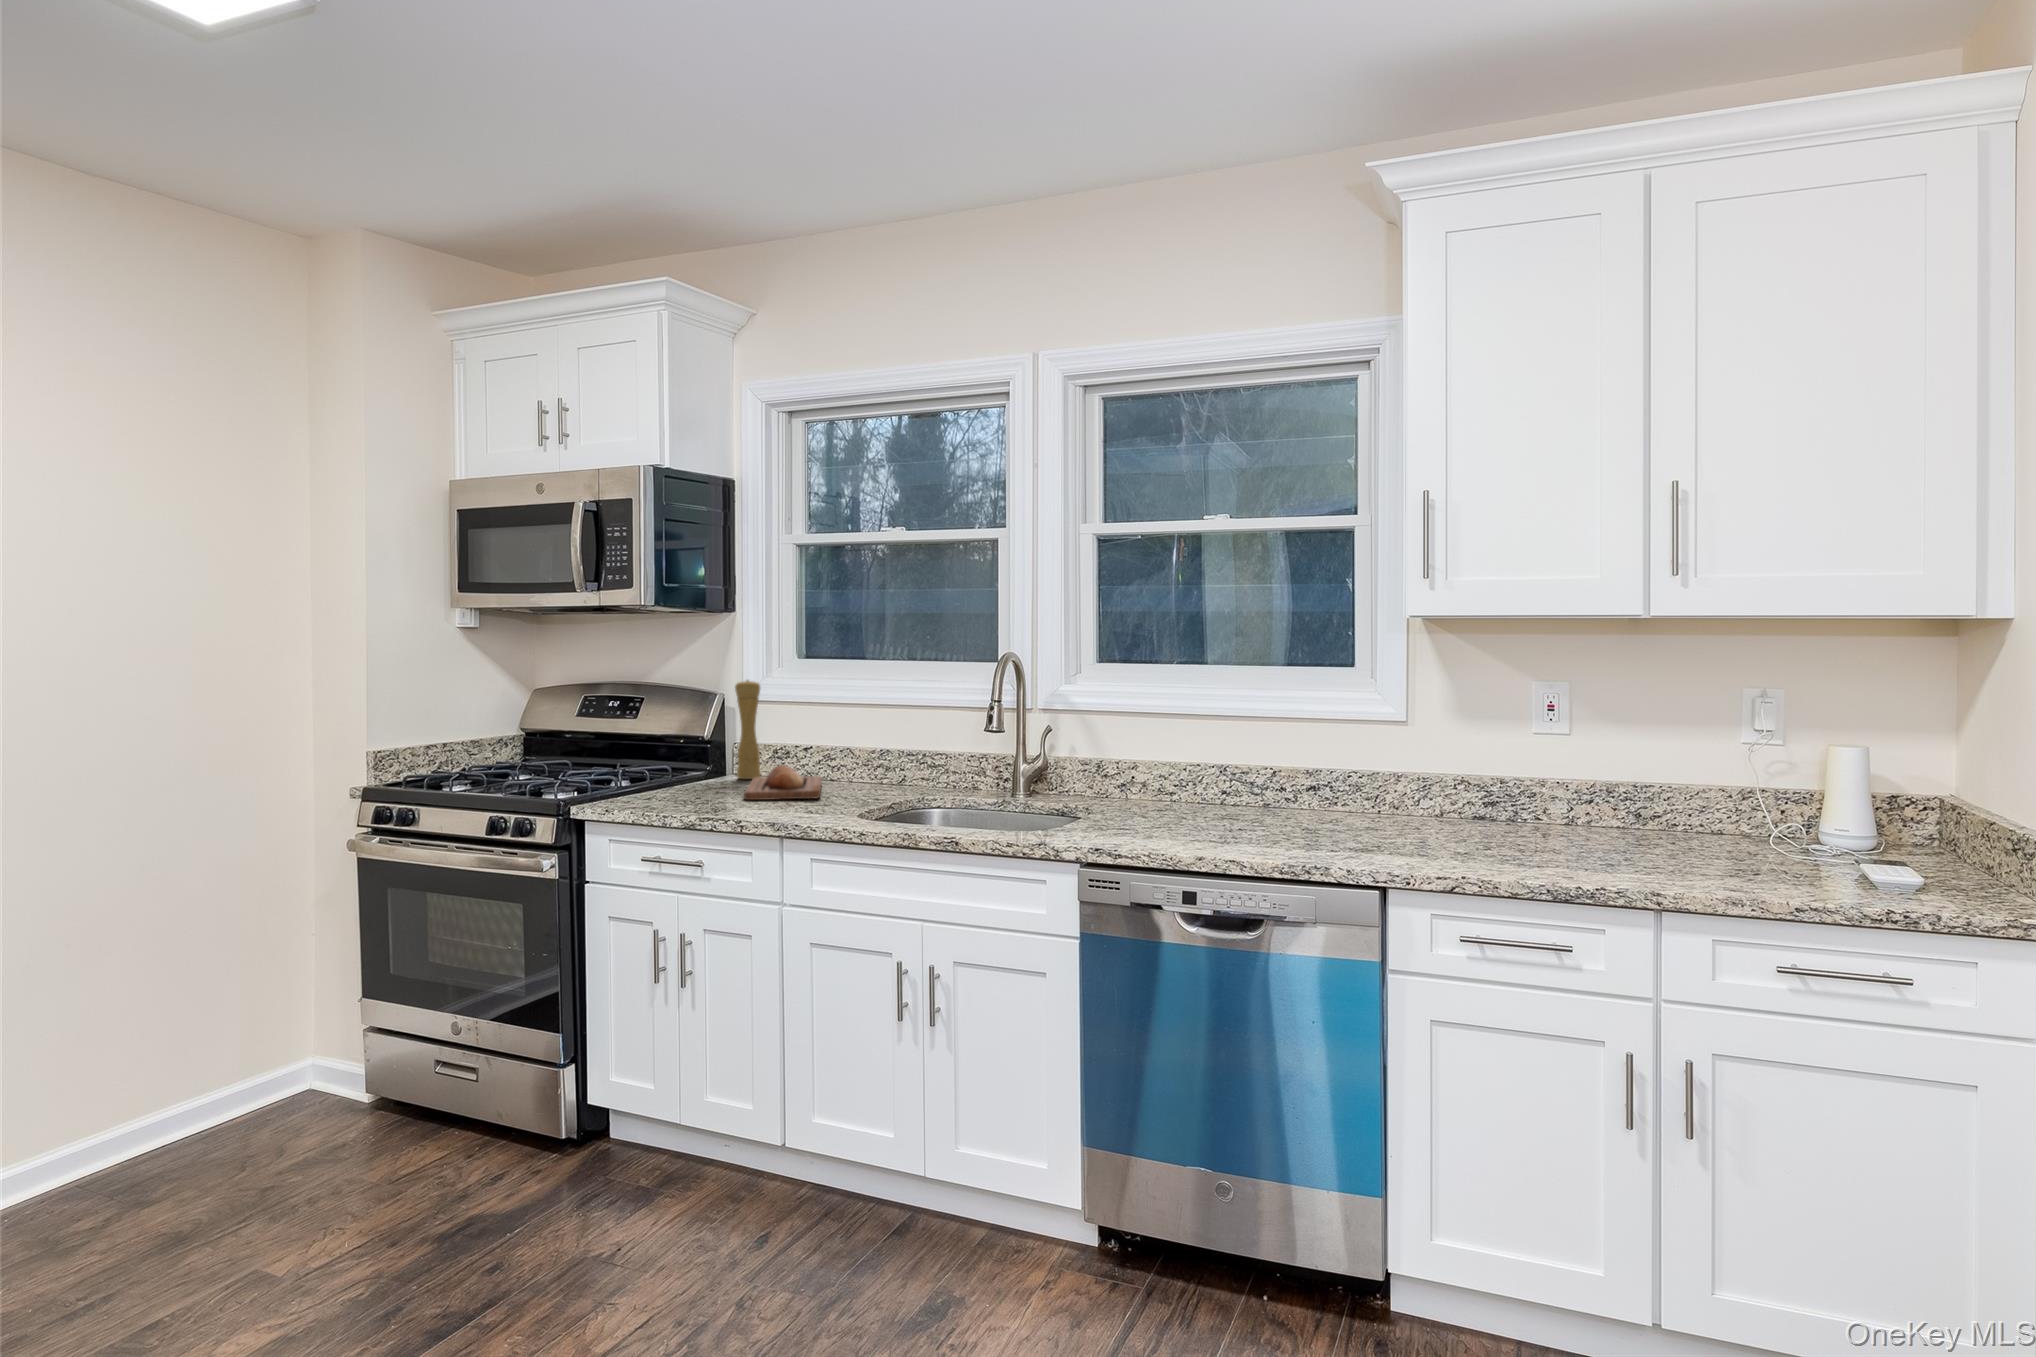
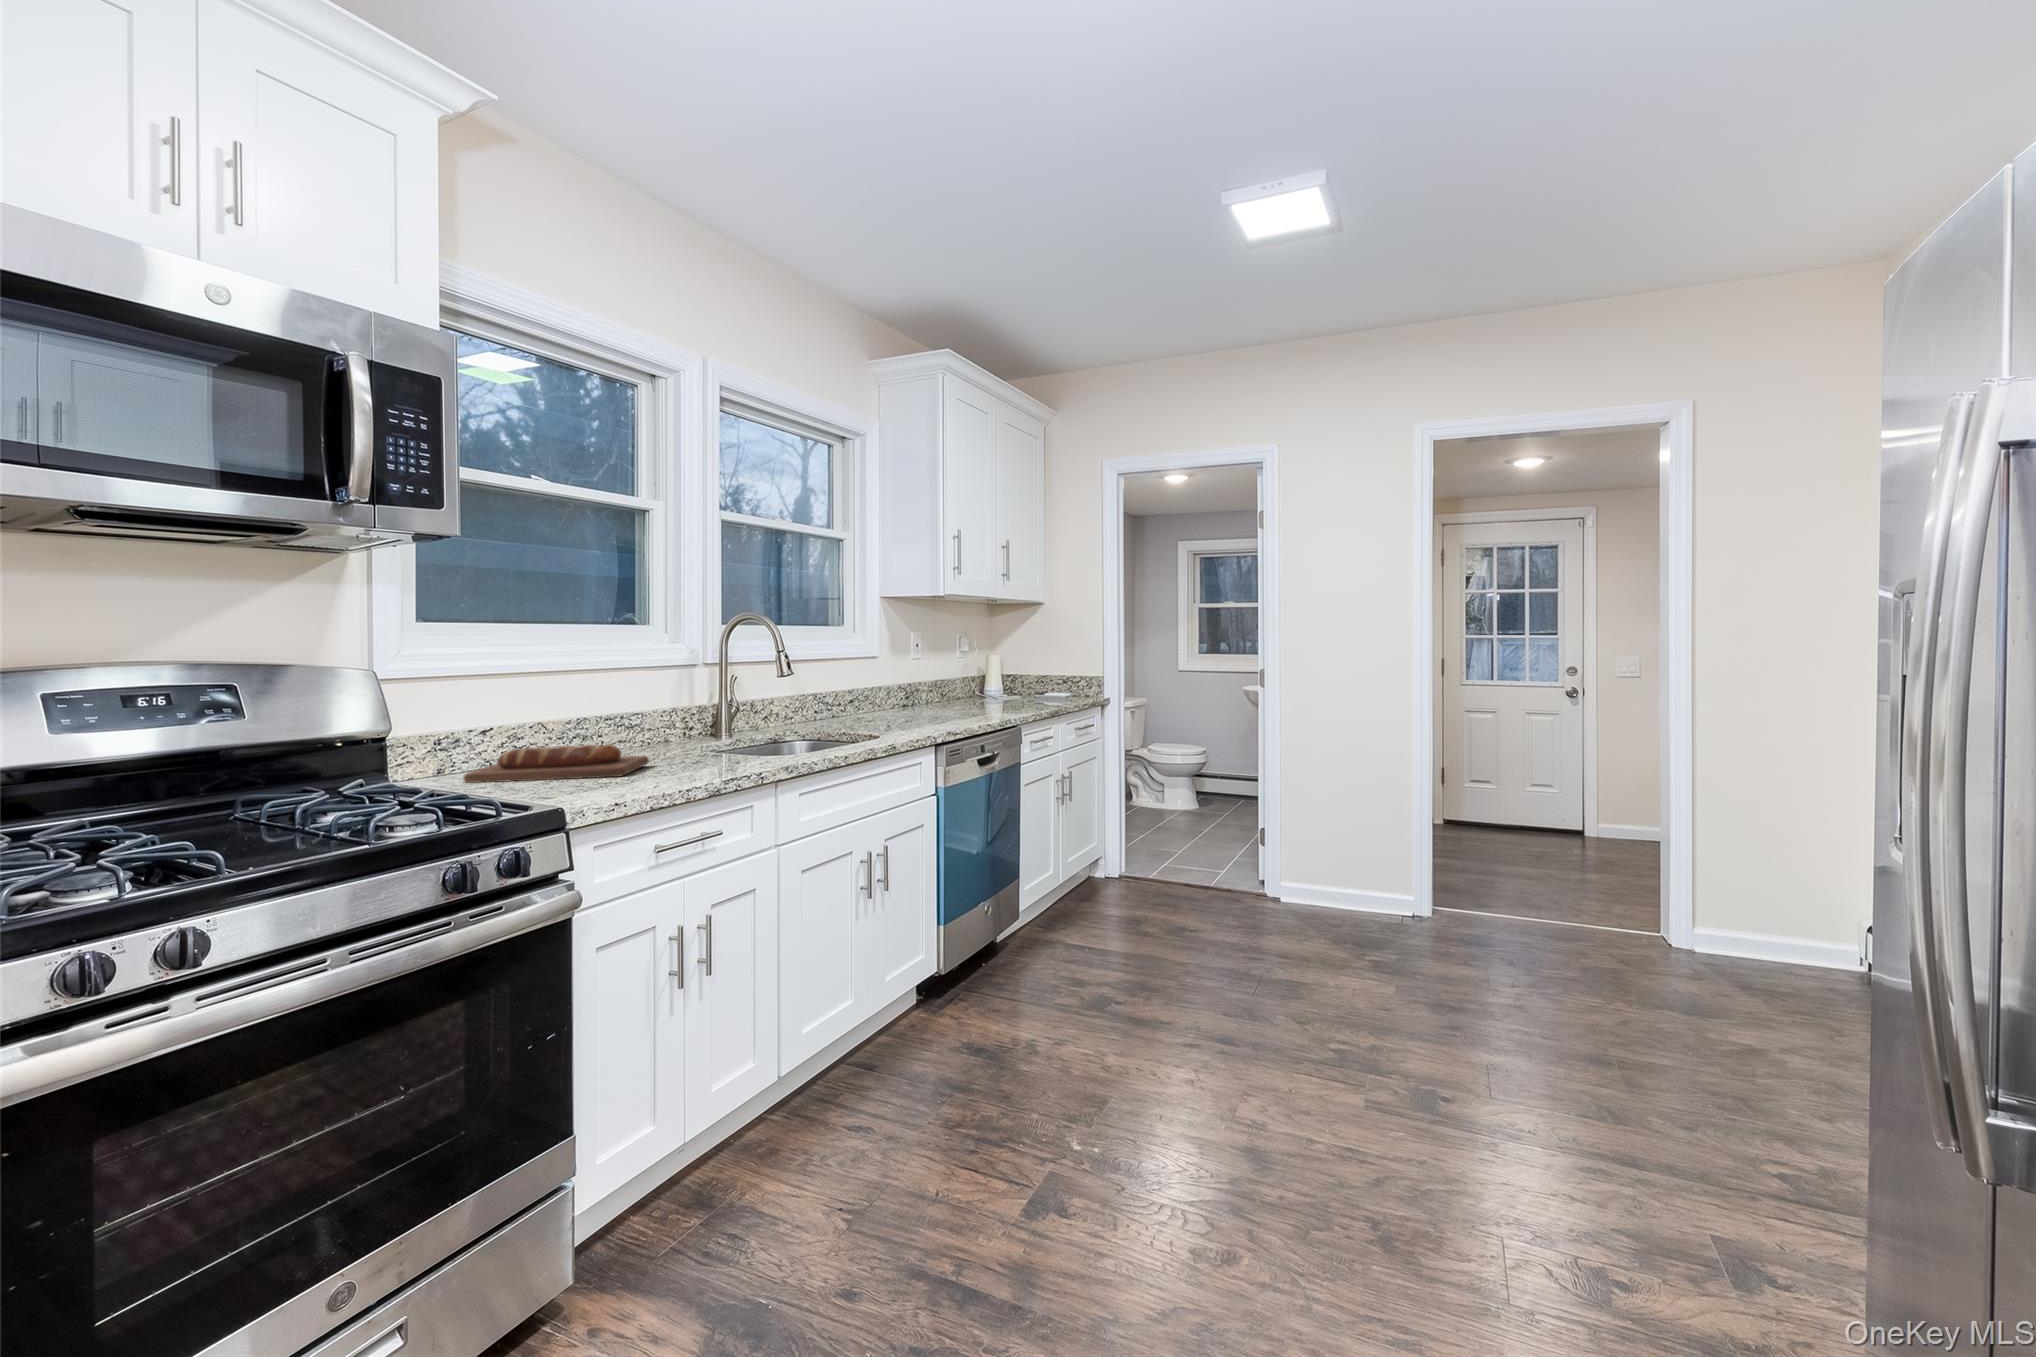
pepper mill: present [735,680,761,779] -> none [372,651,420,788]

